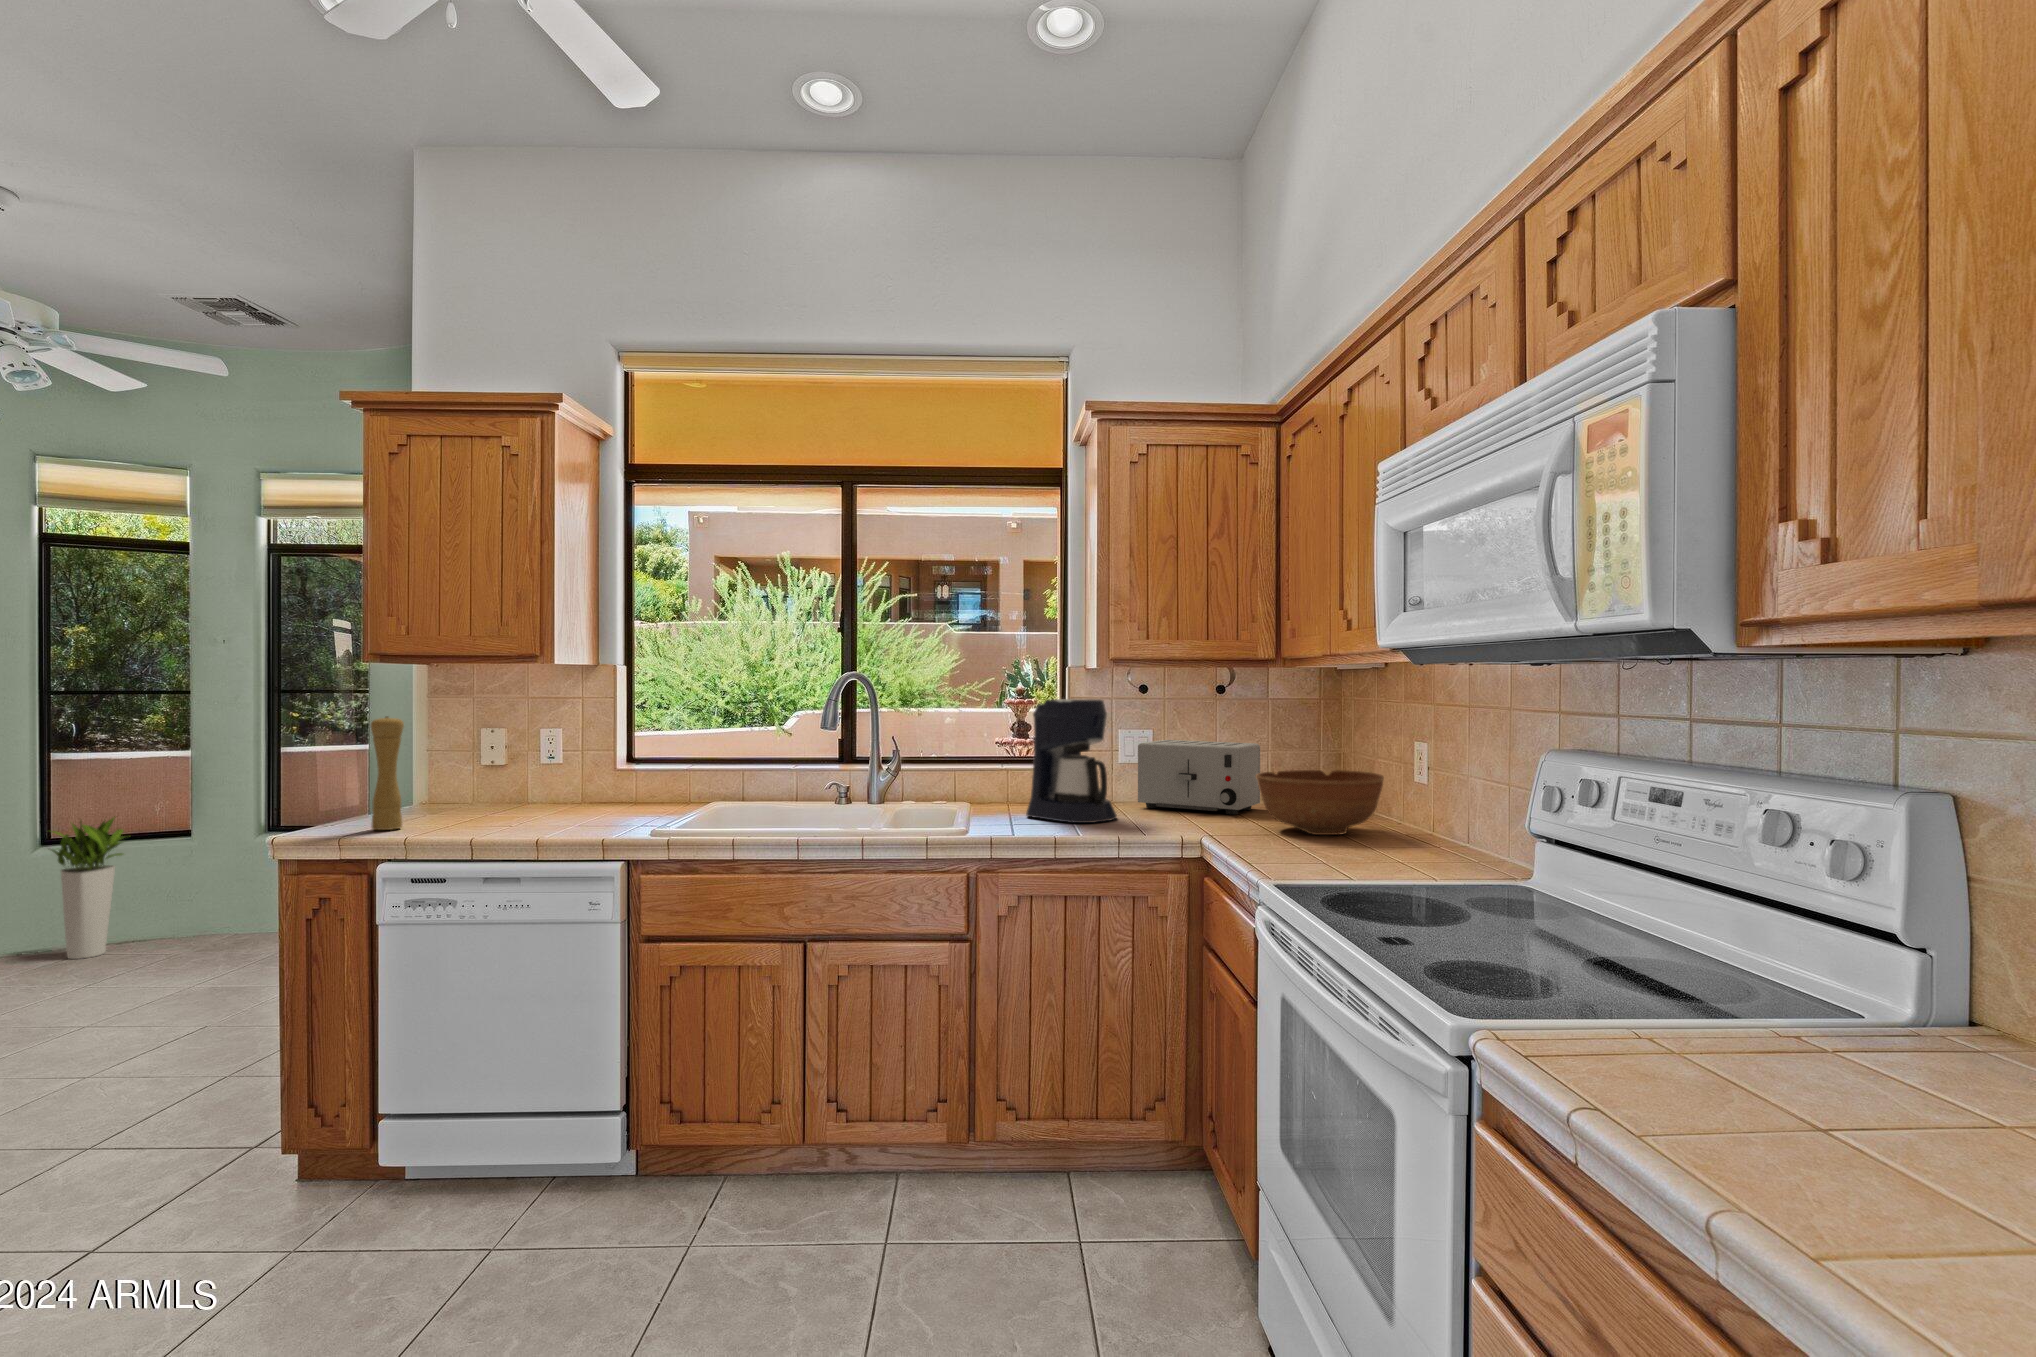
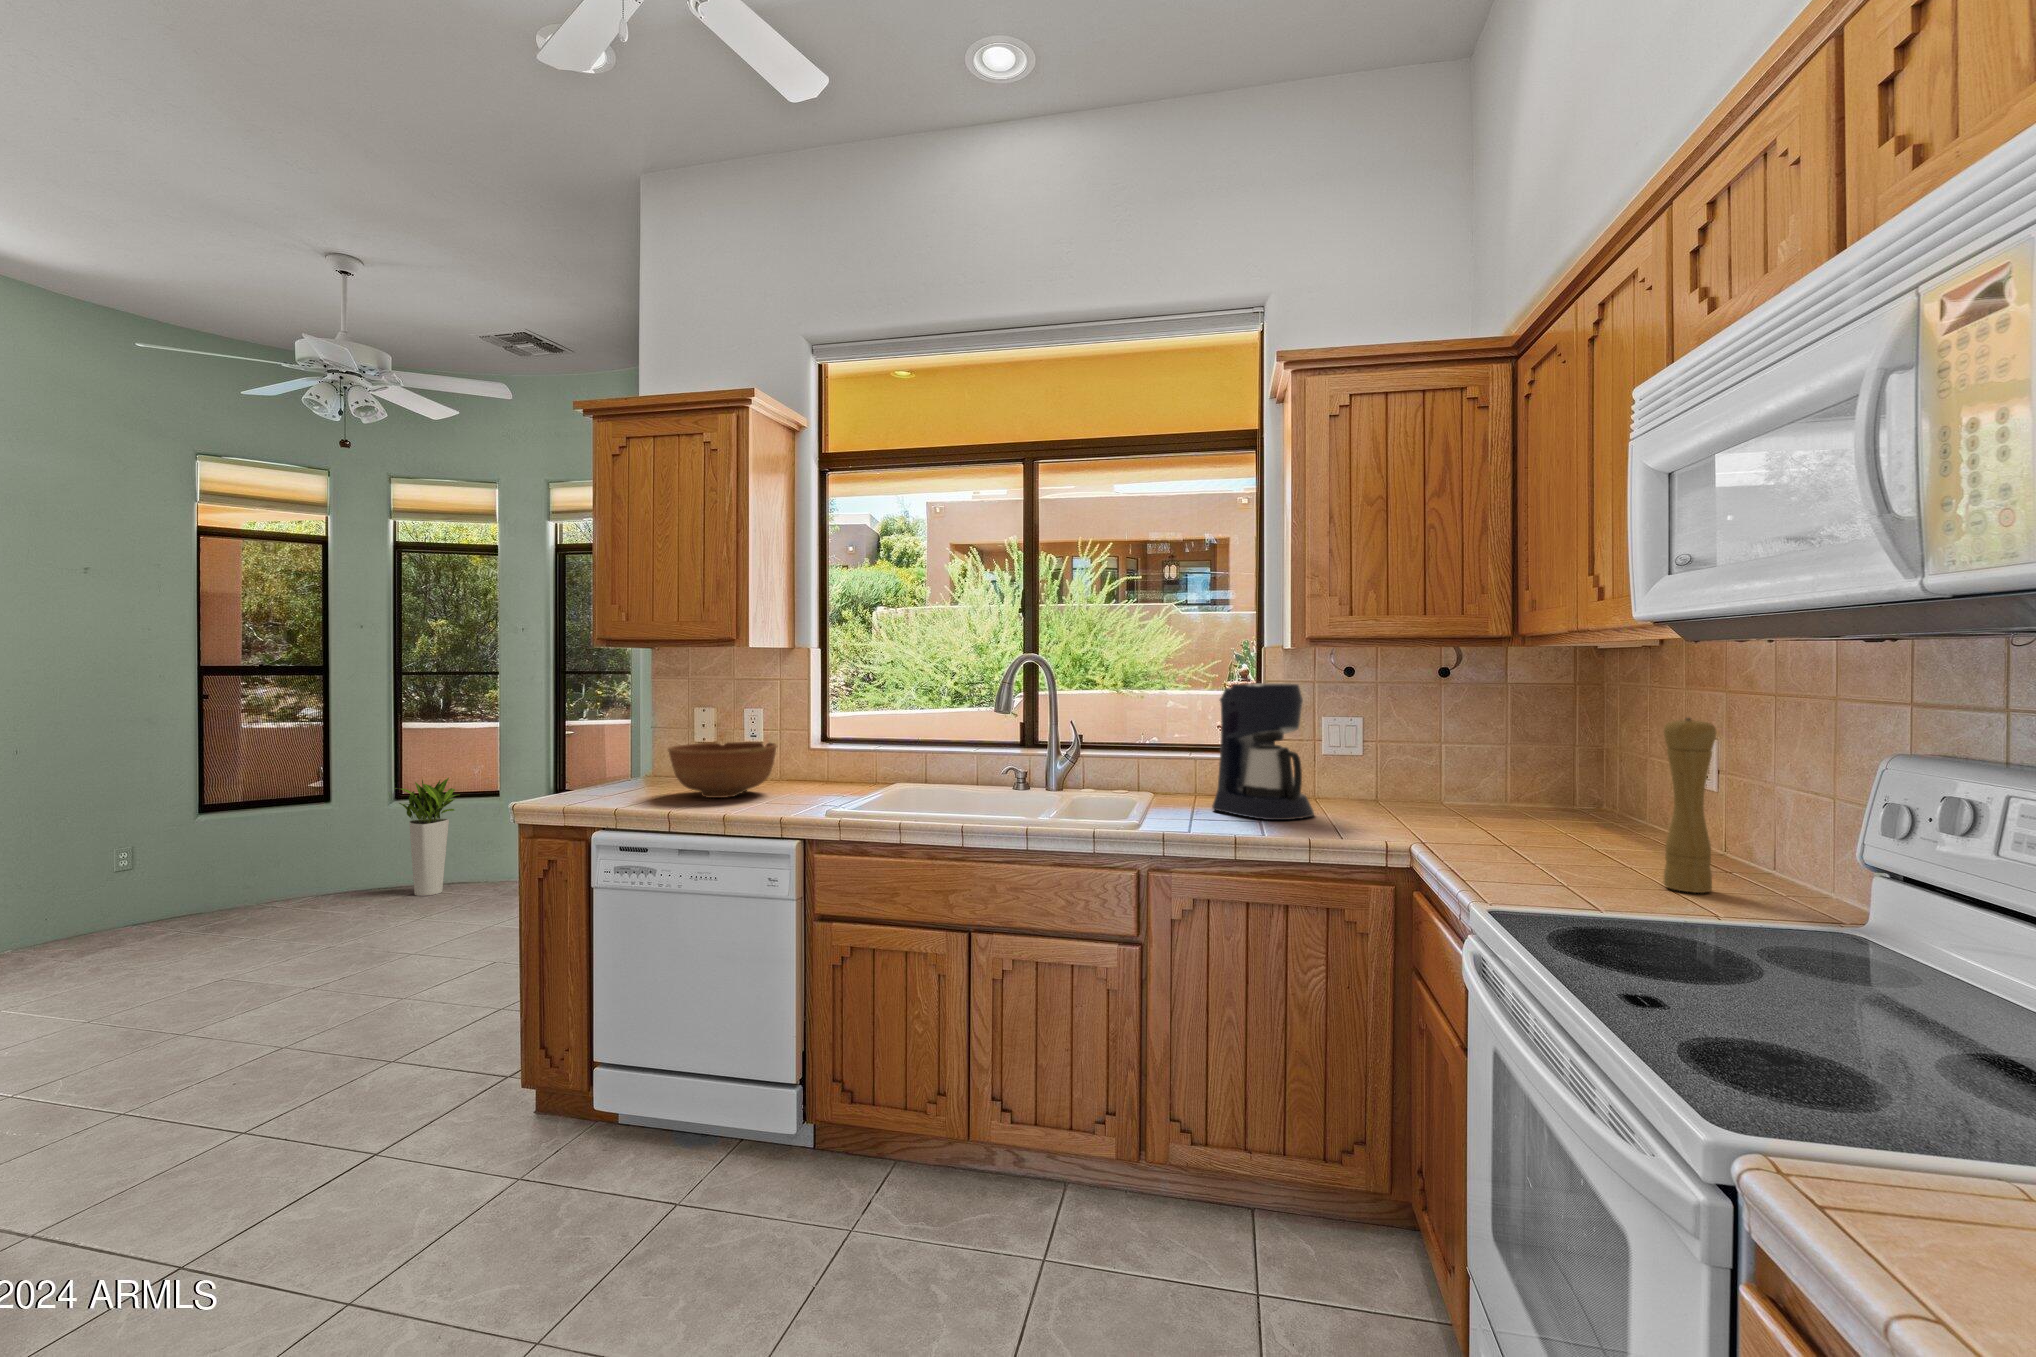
pepper mill: present [371,716,404,830] -> present [1664,718,1716,893]
toaster: present [1138,740,1260,814] -> none [1342,729,1490,815]
bowl: present [1256,770,1384,835] -> present [668,742,777,798]

